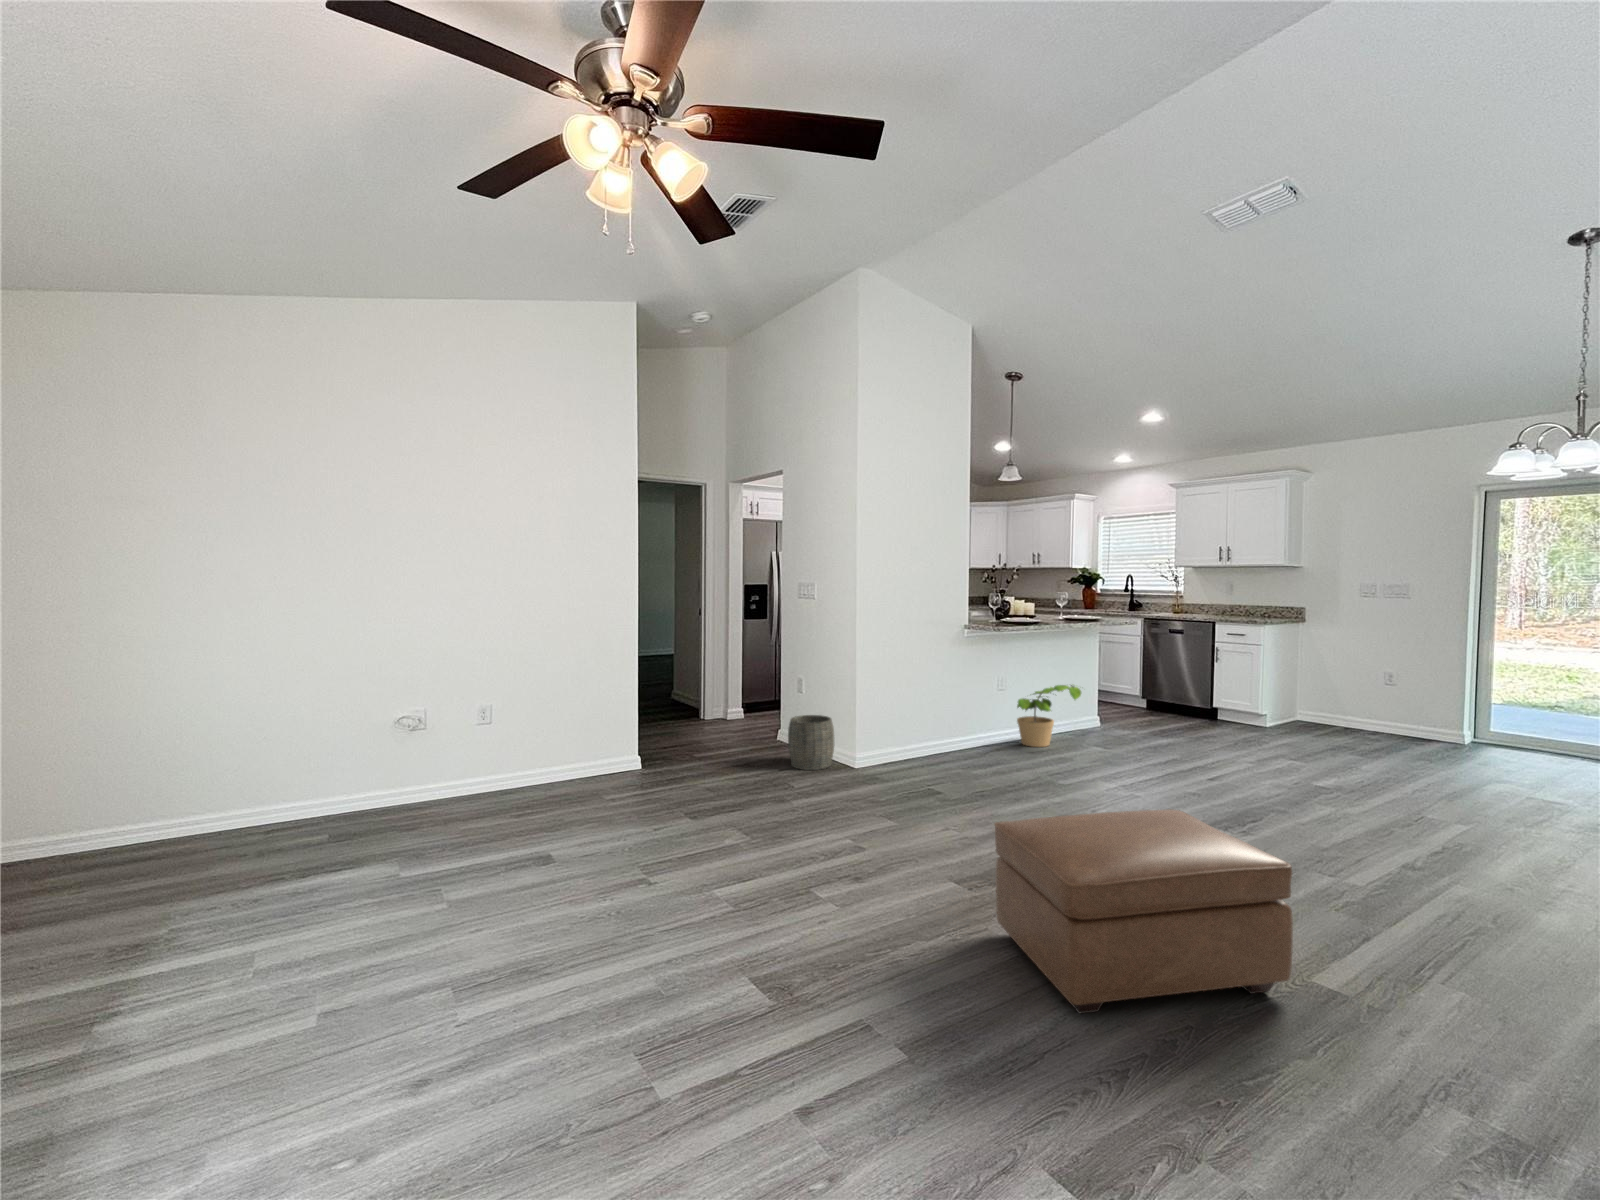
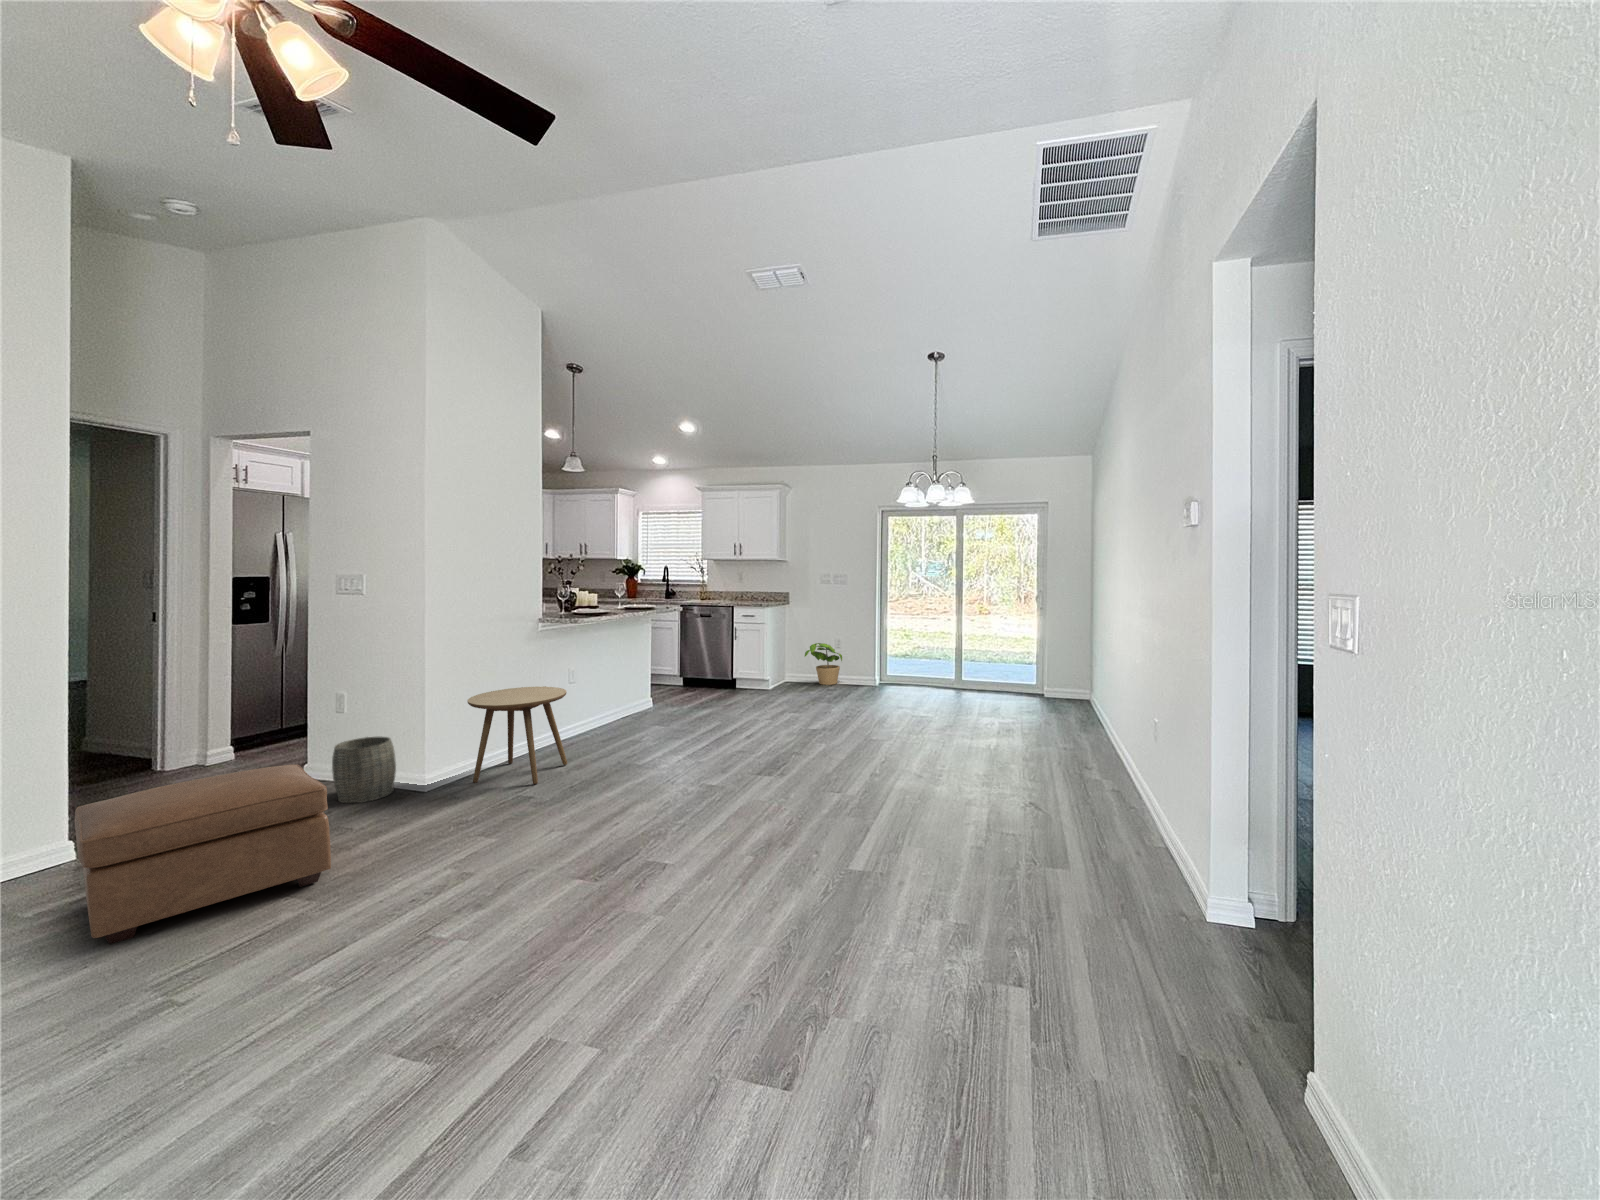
potted plant: present [1017,685,1081,747] -> present [805,643,842,685]
side table: none [894,687,985,784] -> present [467,686,567,784]
ottoman: present [995,809,1293,1013] -> present [75,764,331,944]

